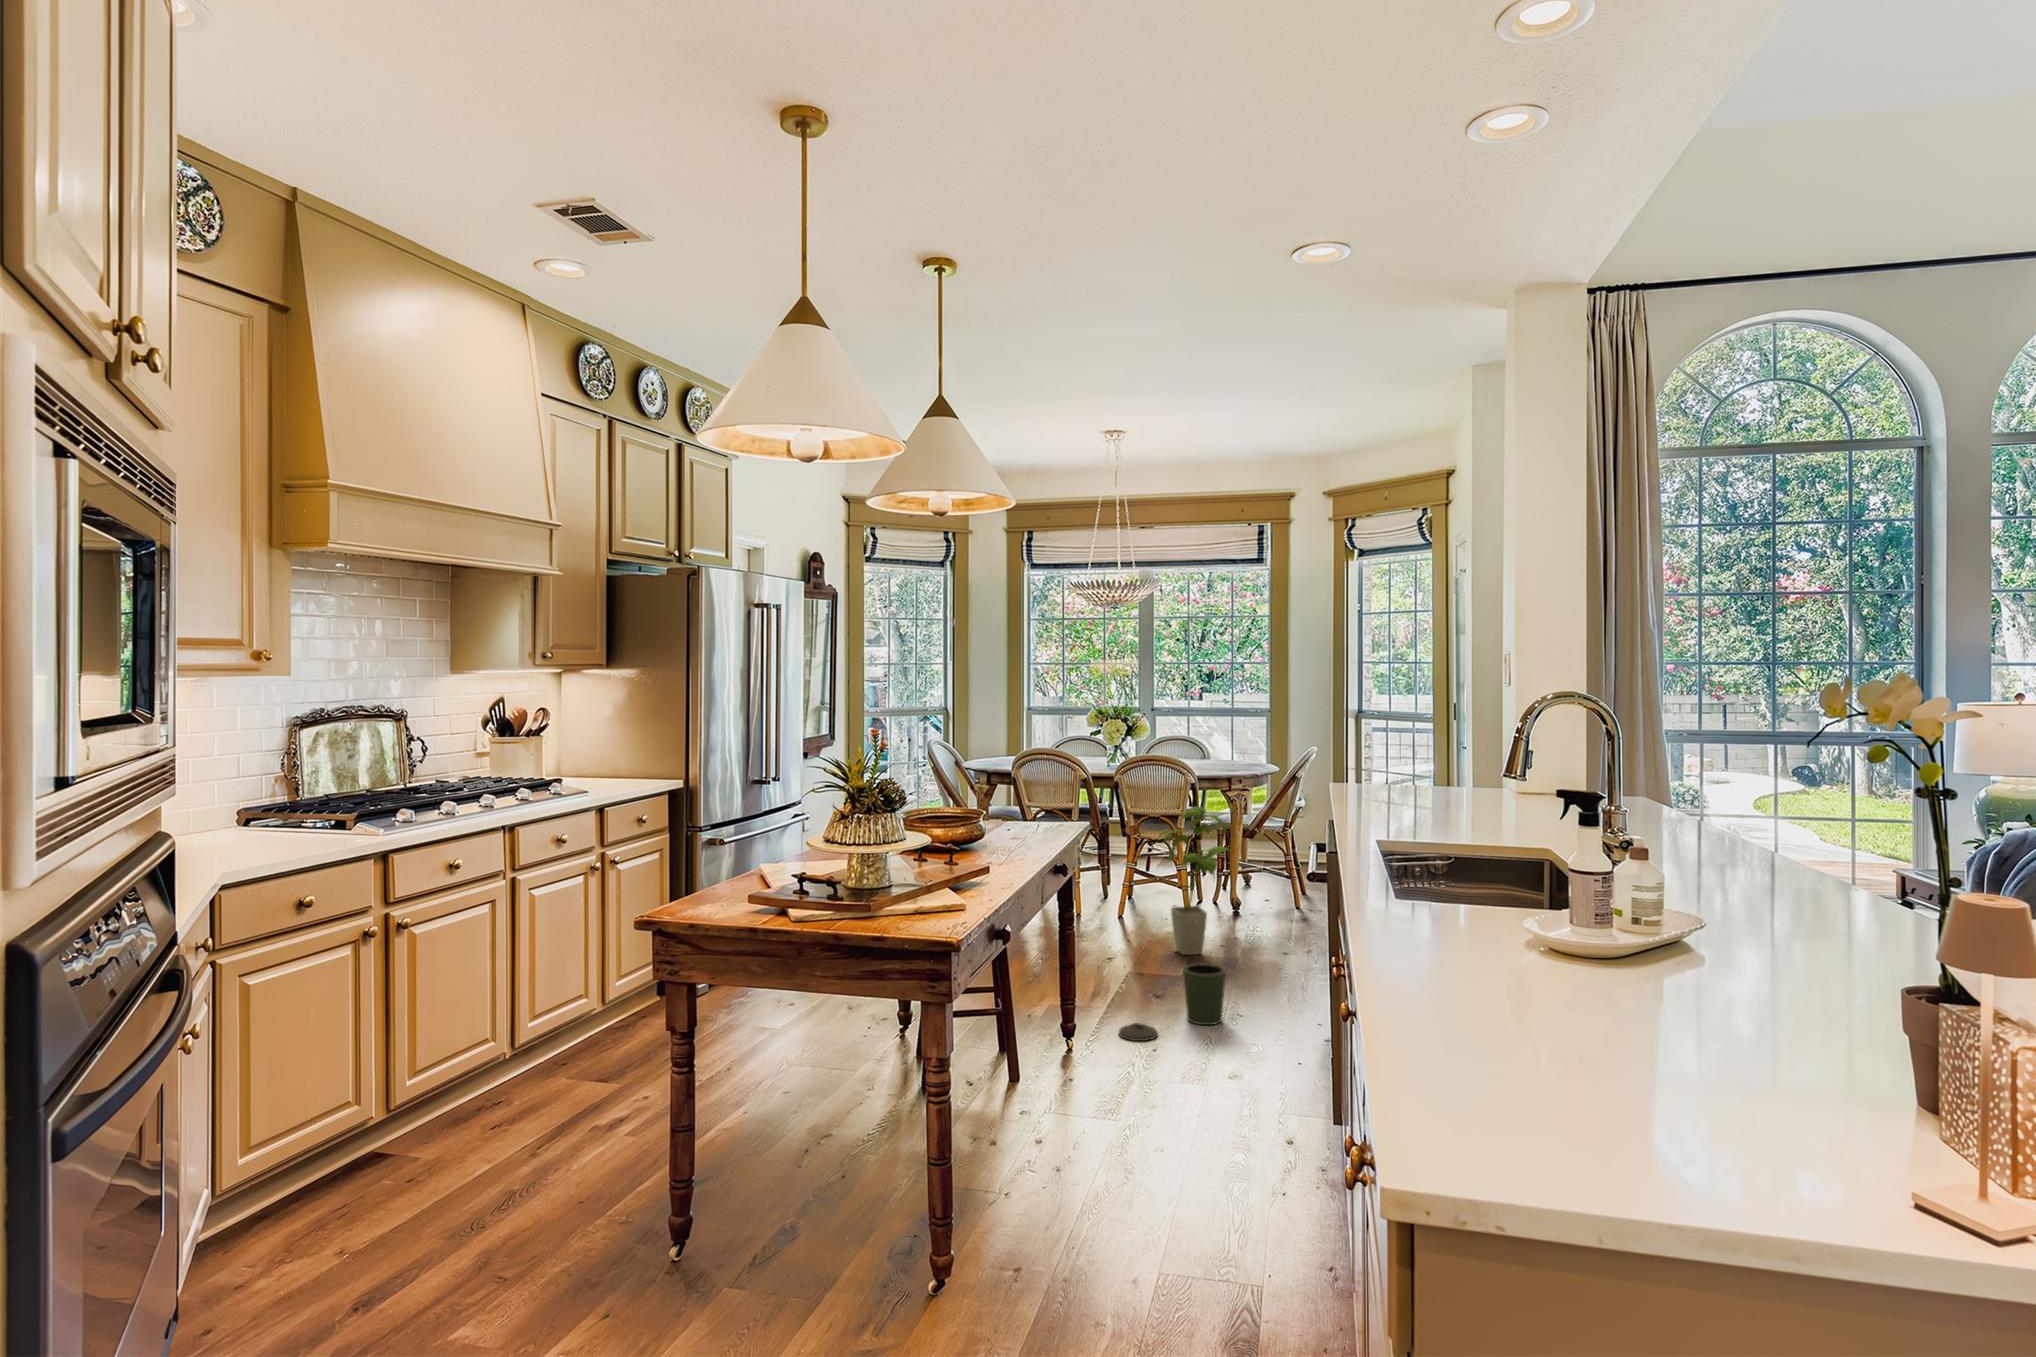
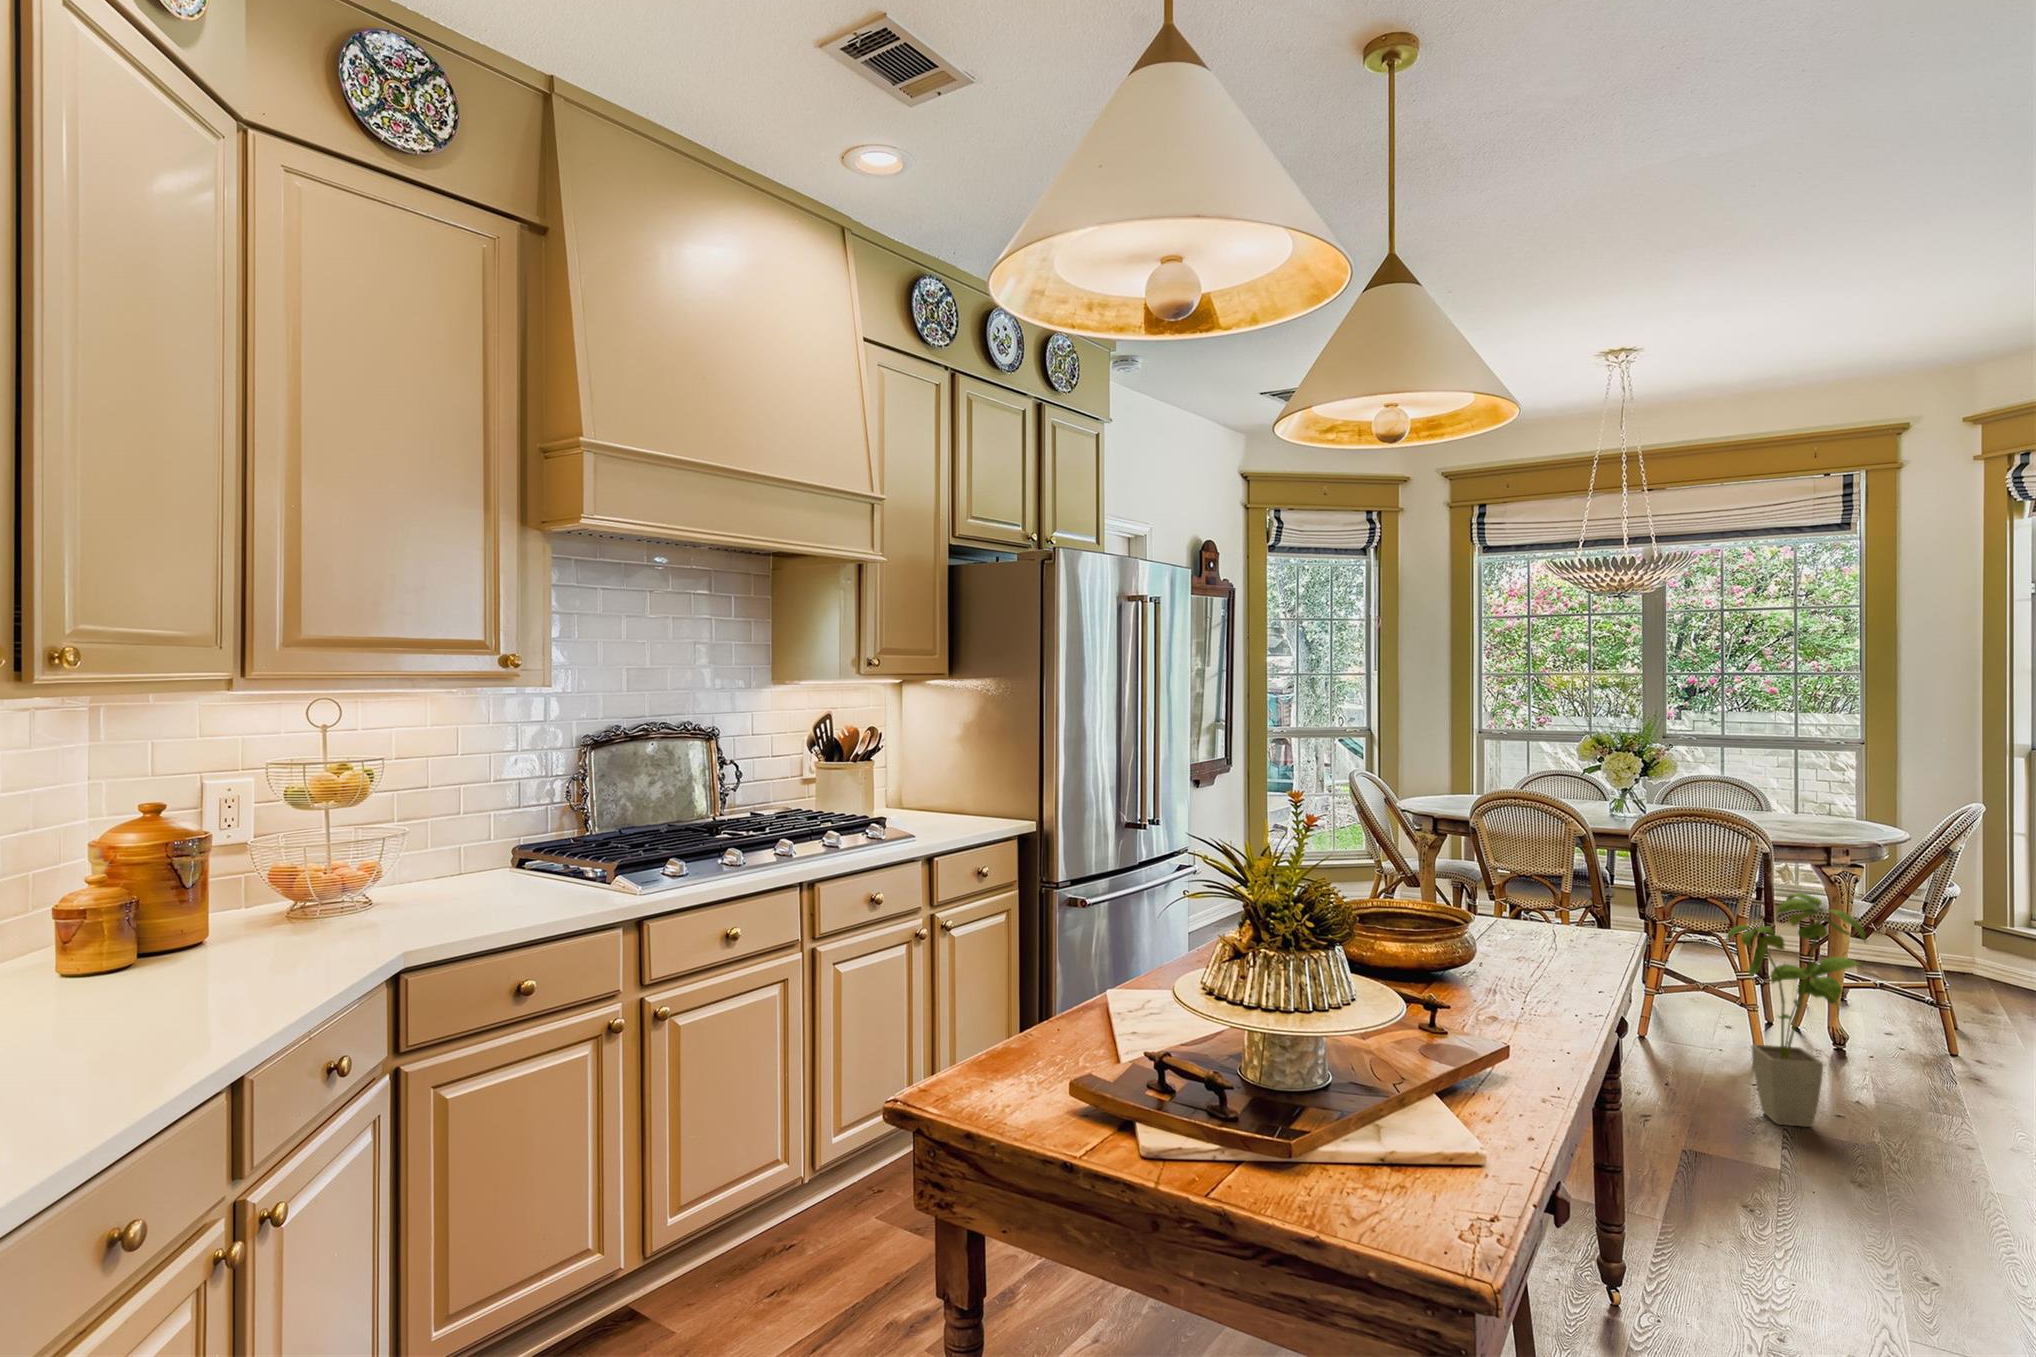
trash can: present [1119,964,1226,1041] -> none [1712,1181,1925,1320]

